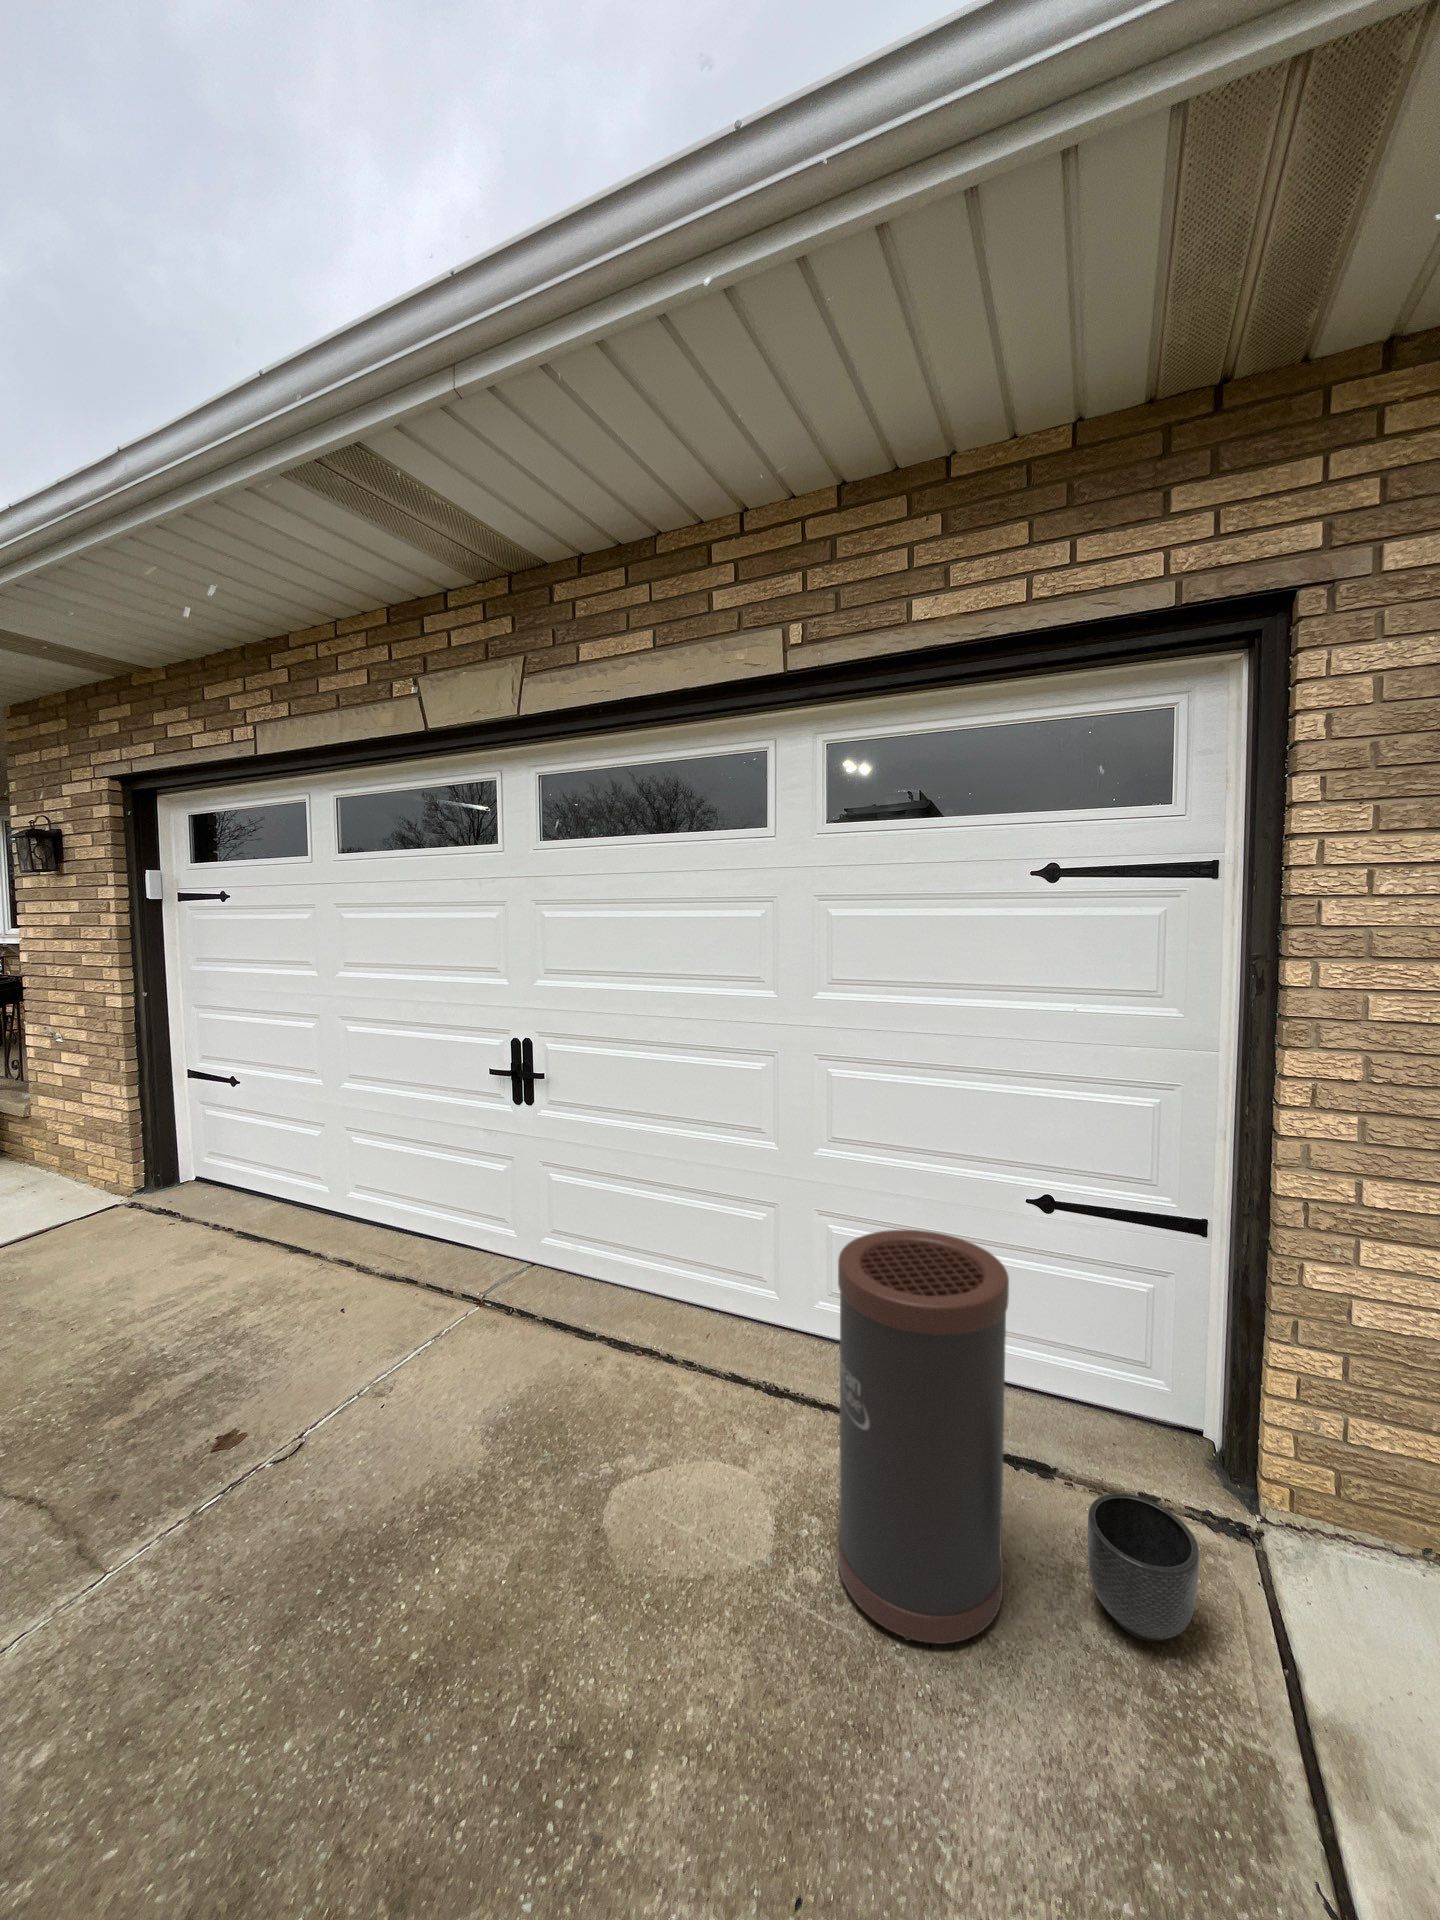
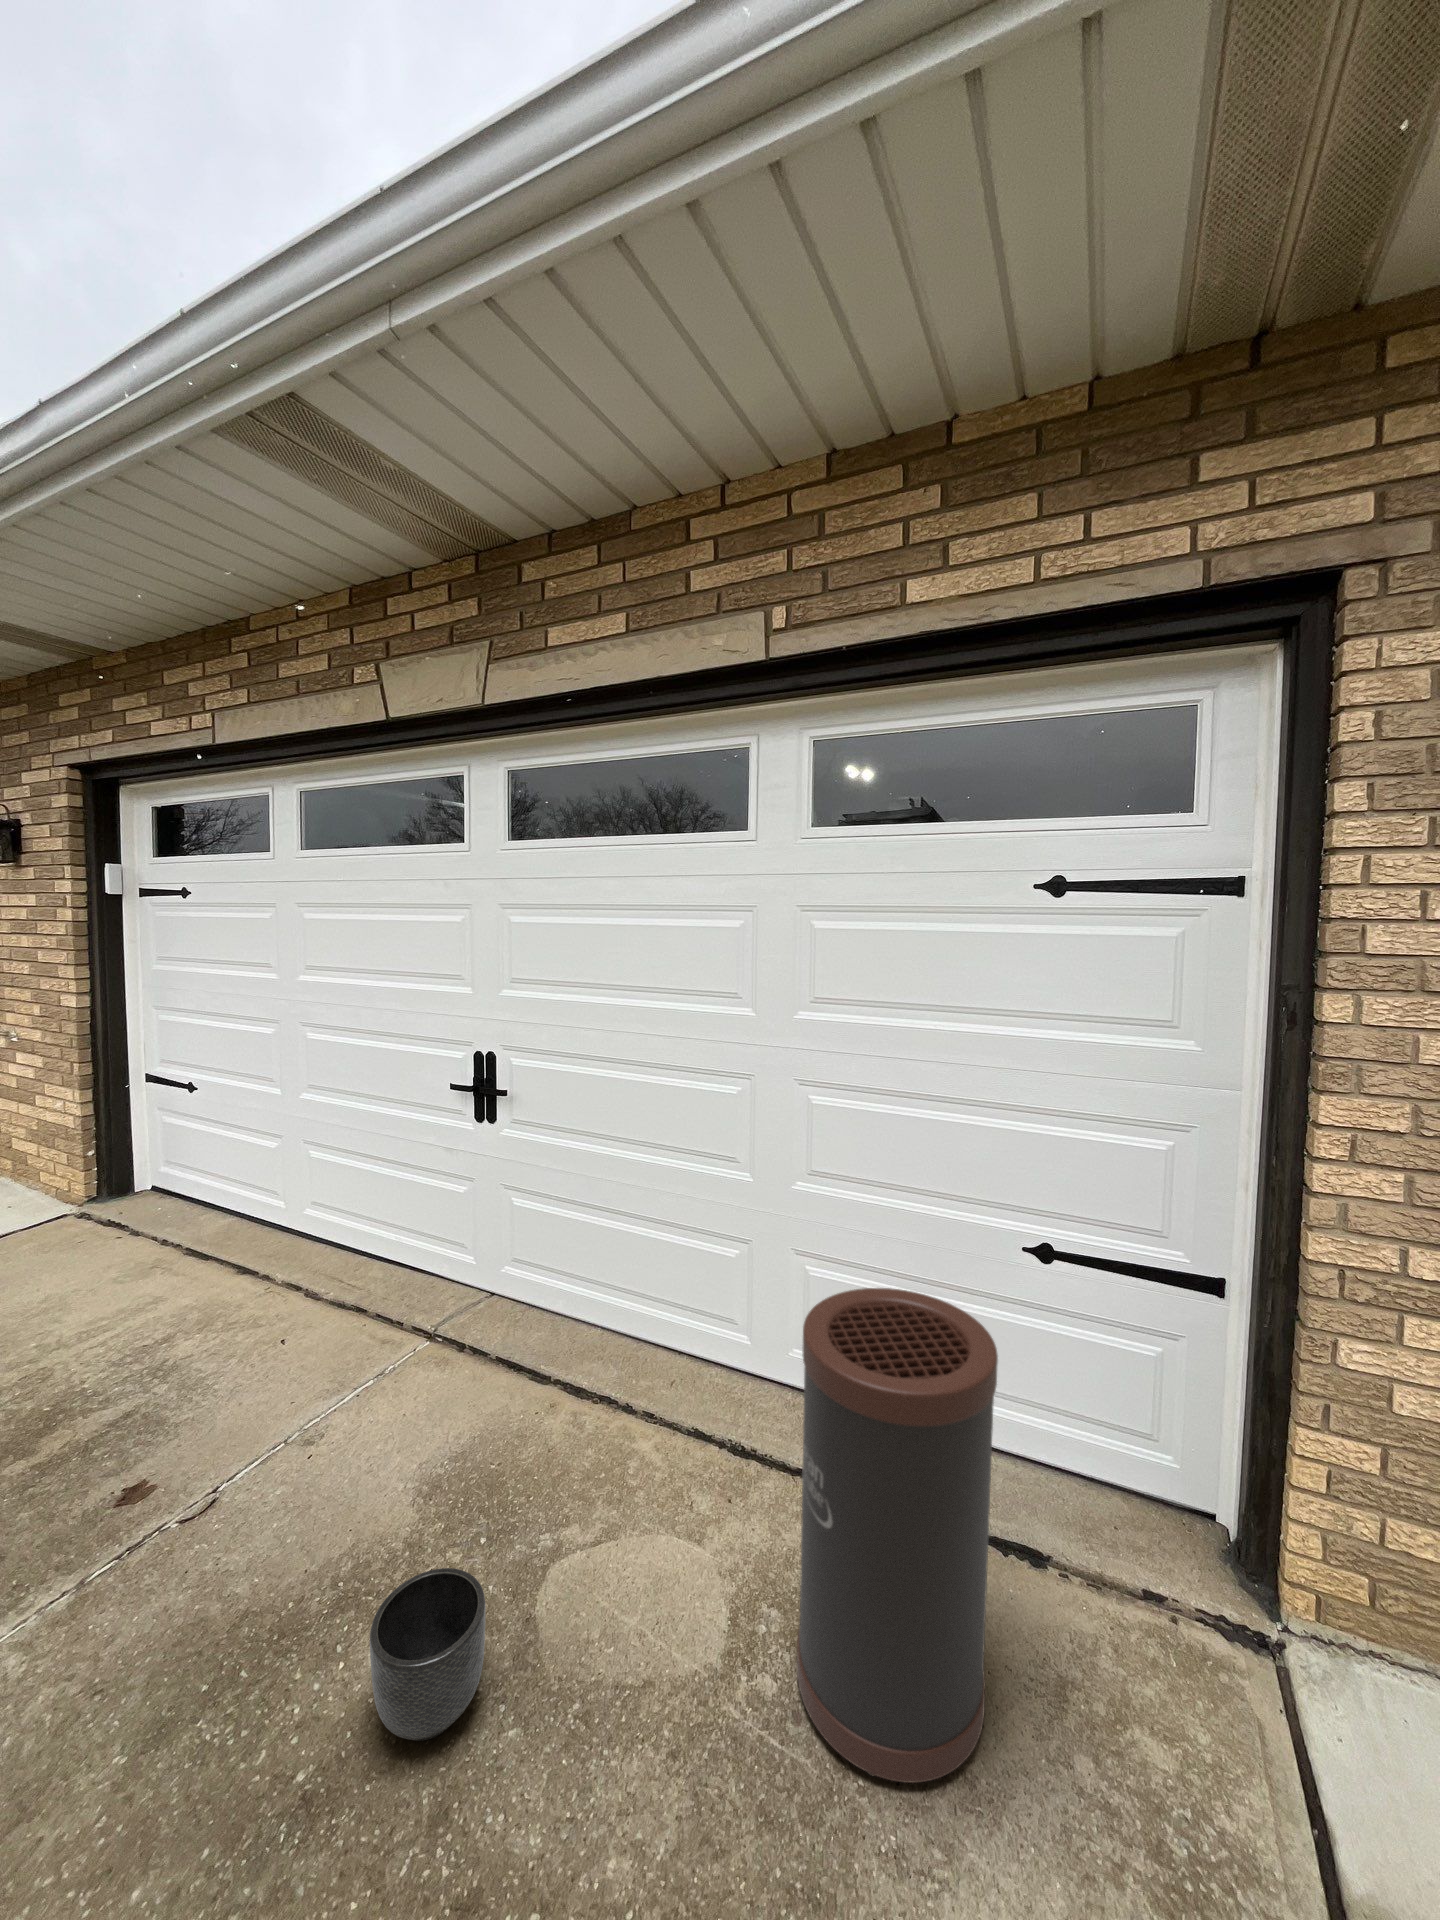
planter: present [1088,1493,1199,1642] -> present [370,1568,486,1741]

